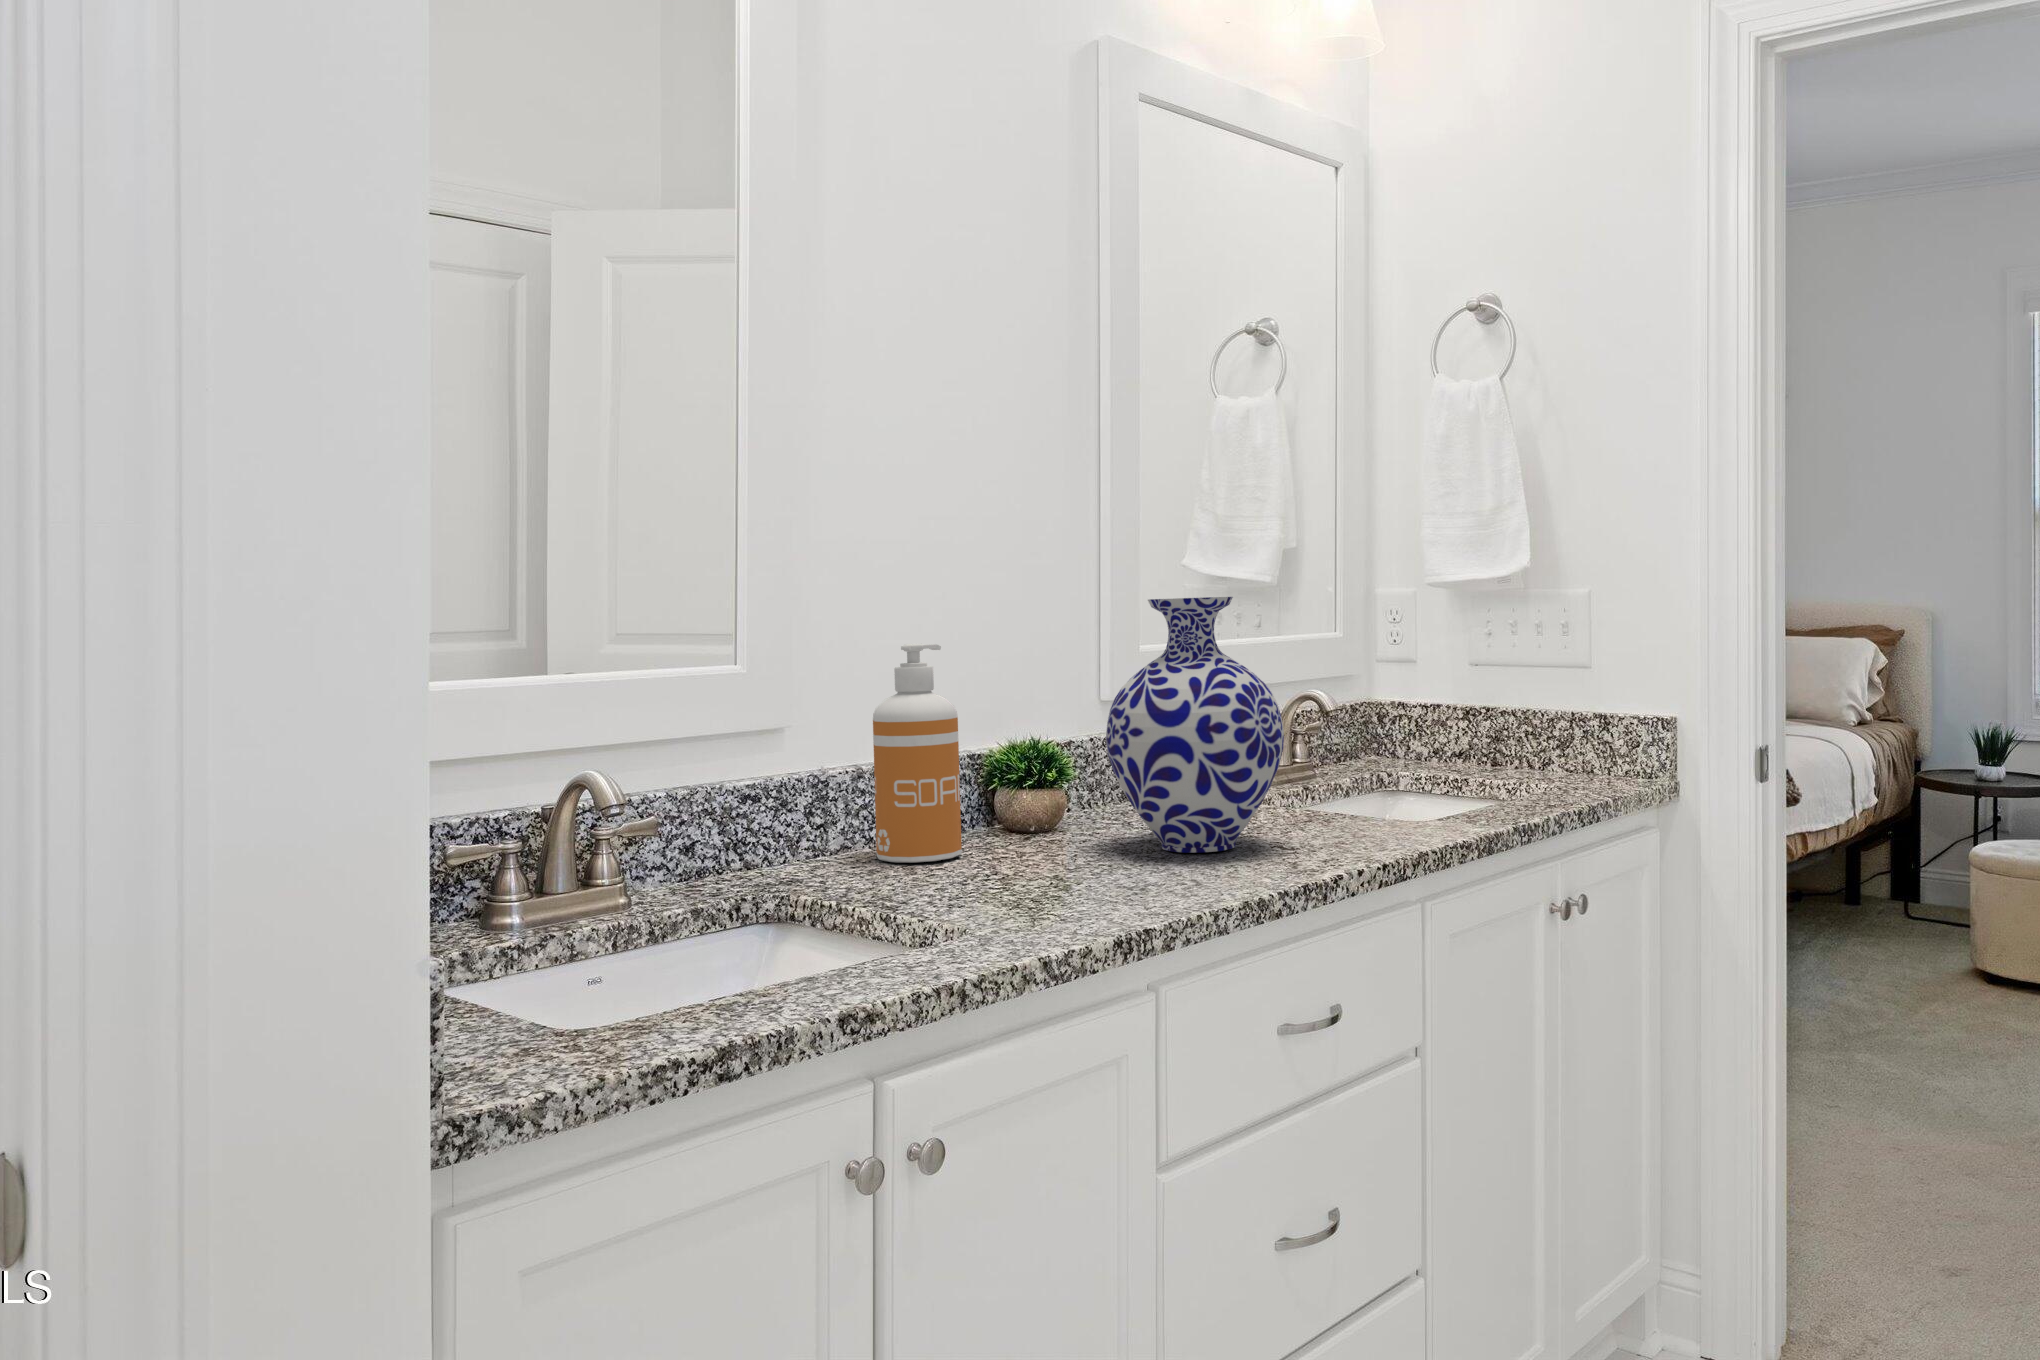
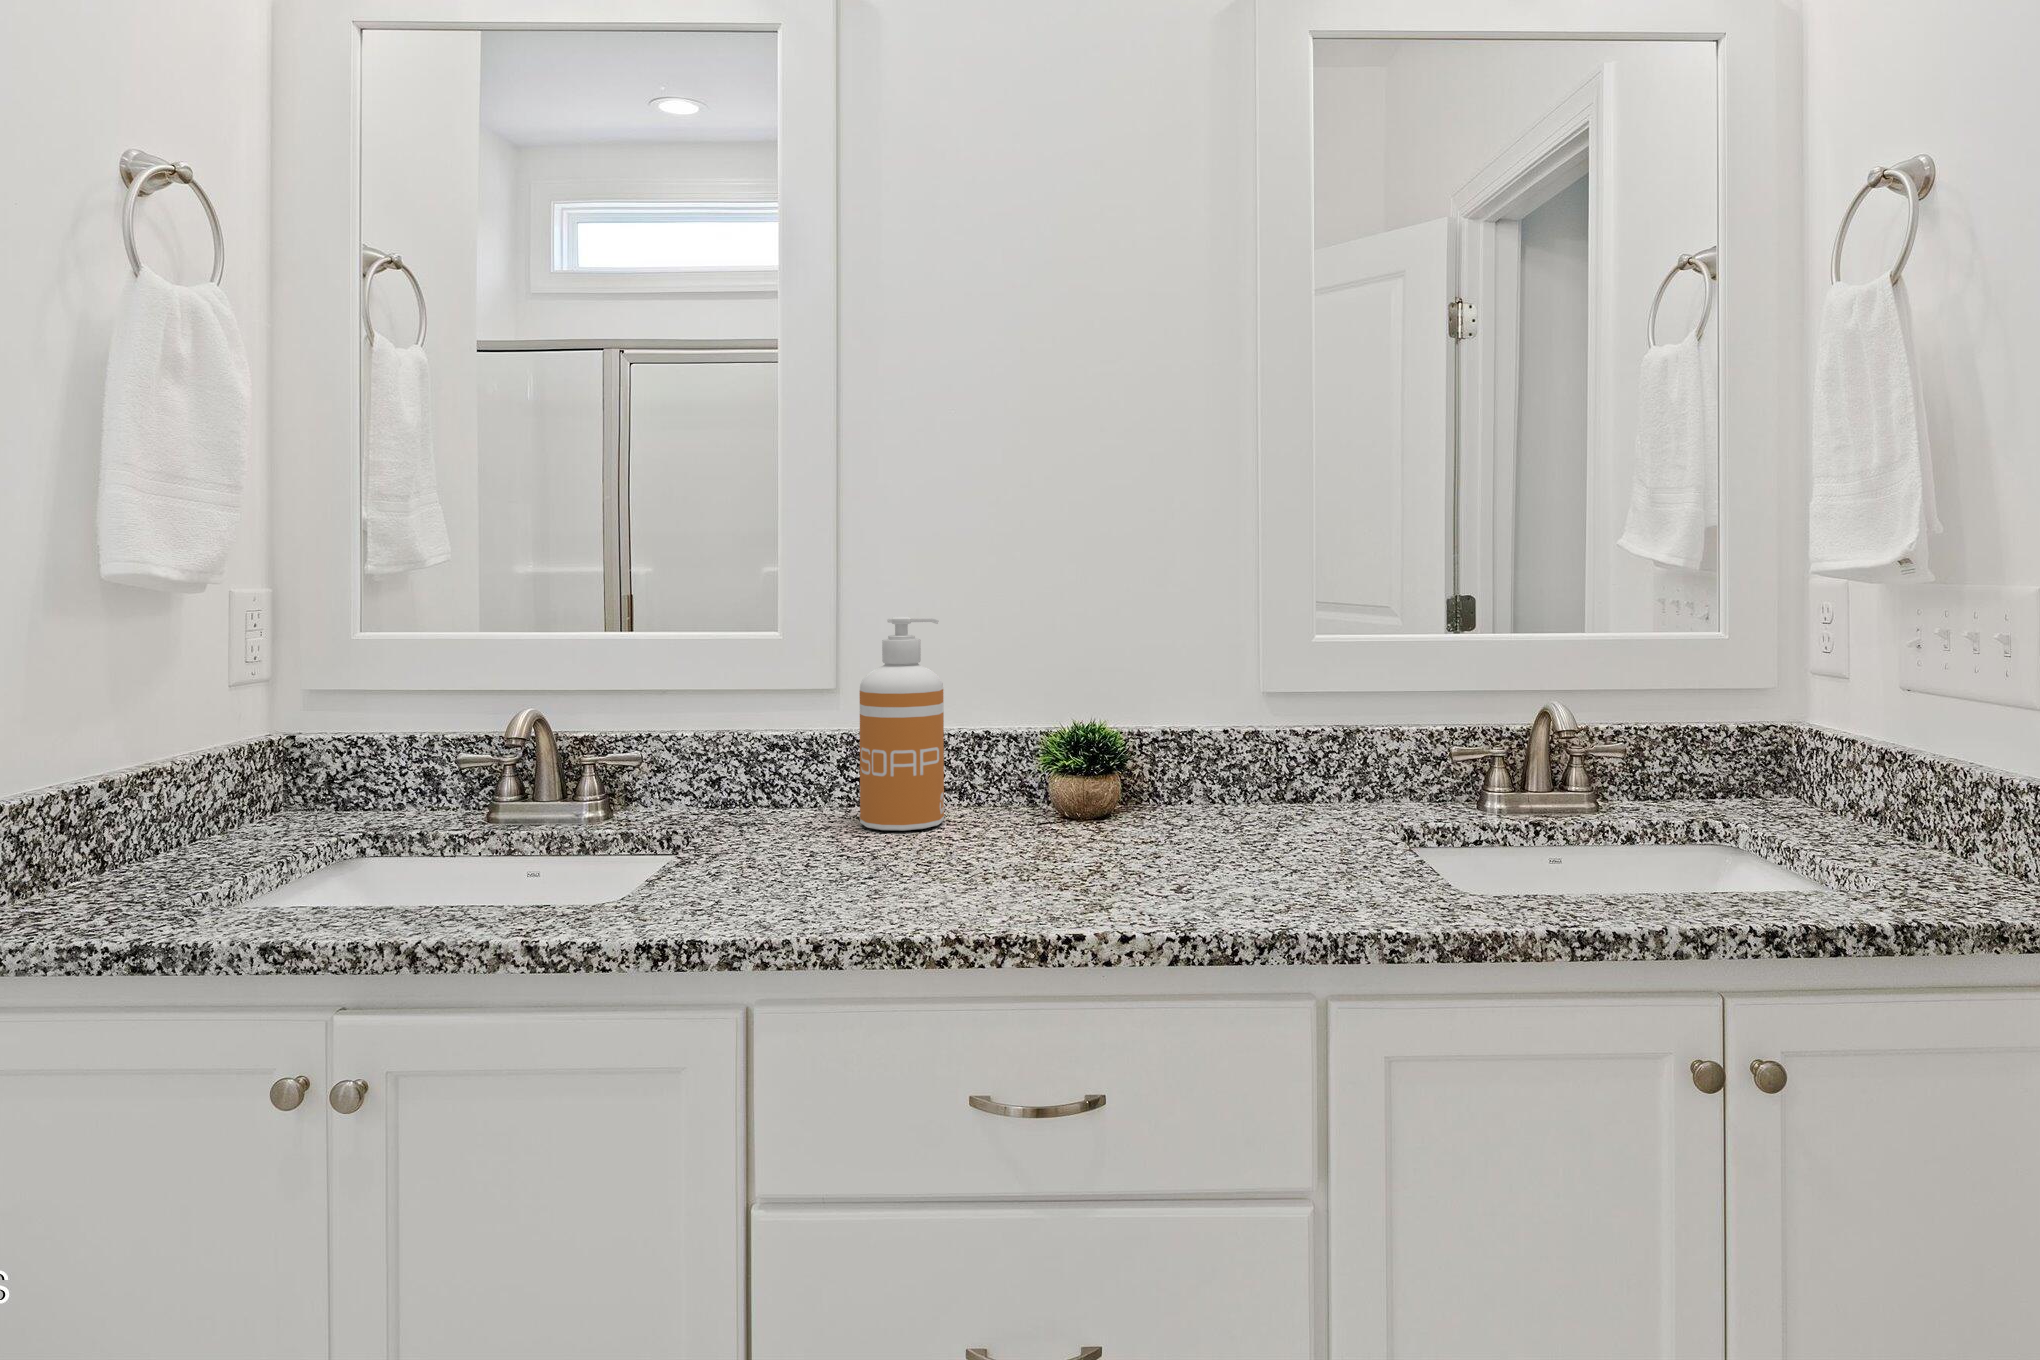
vase: present [1106,597,1284,853] -> none [1008,582,1213,877]

